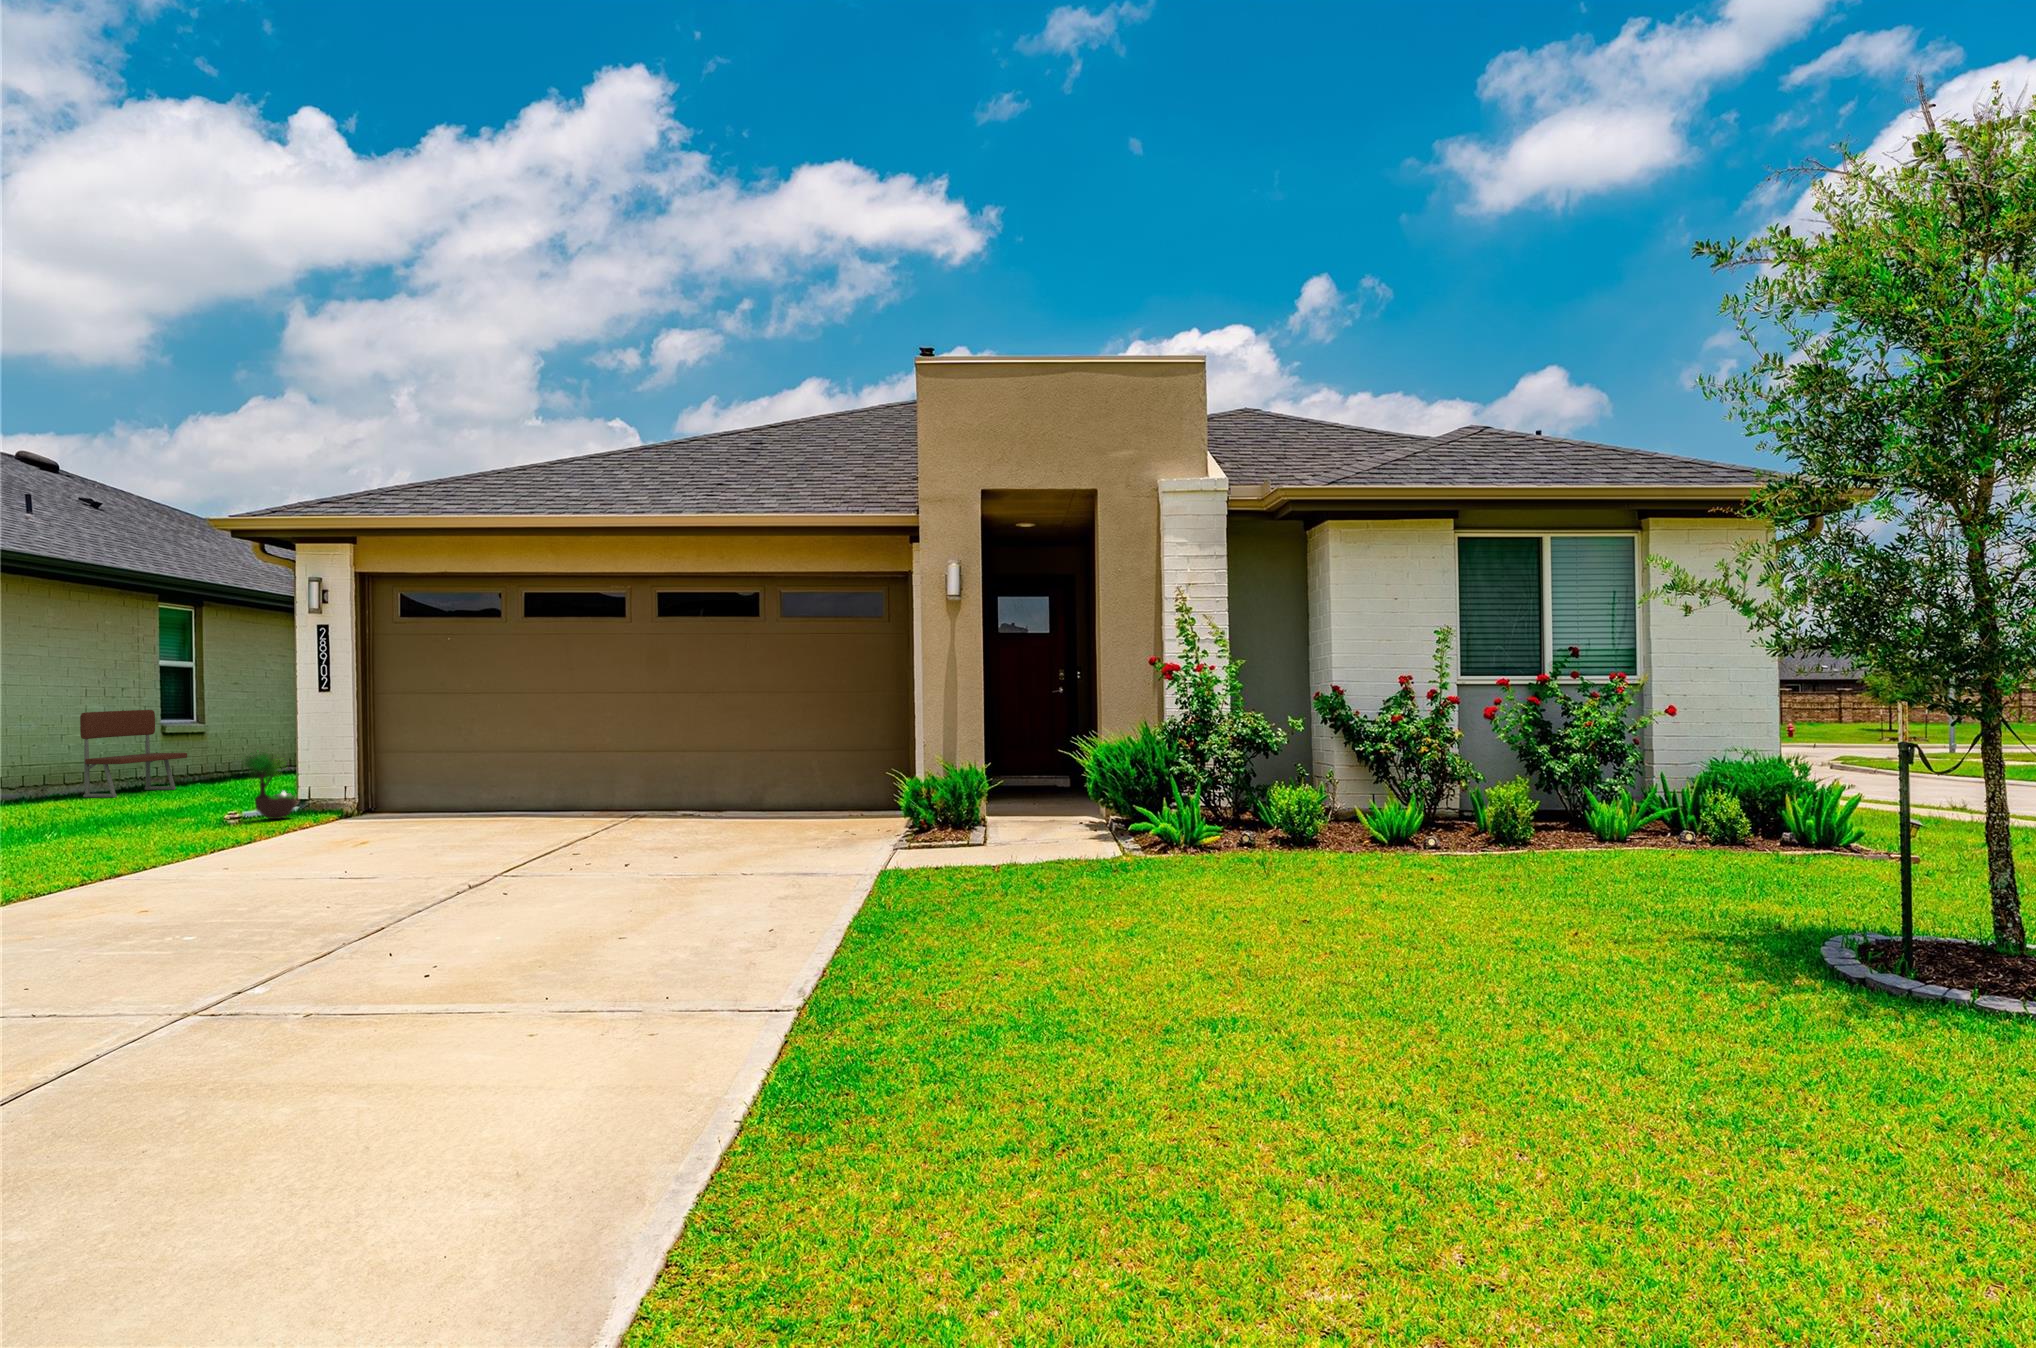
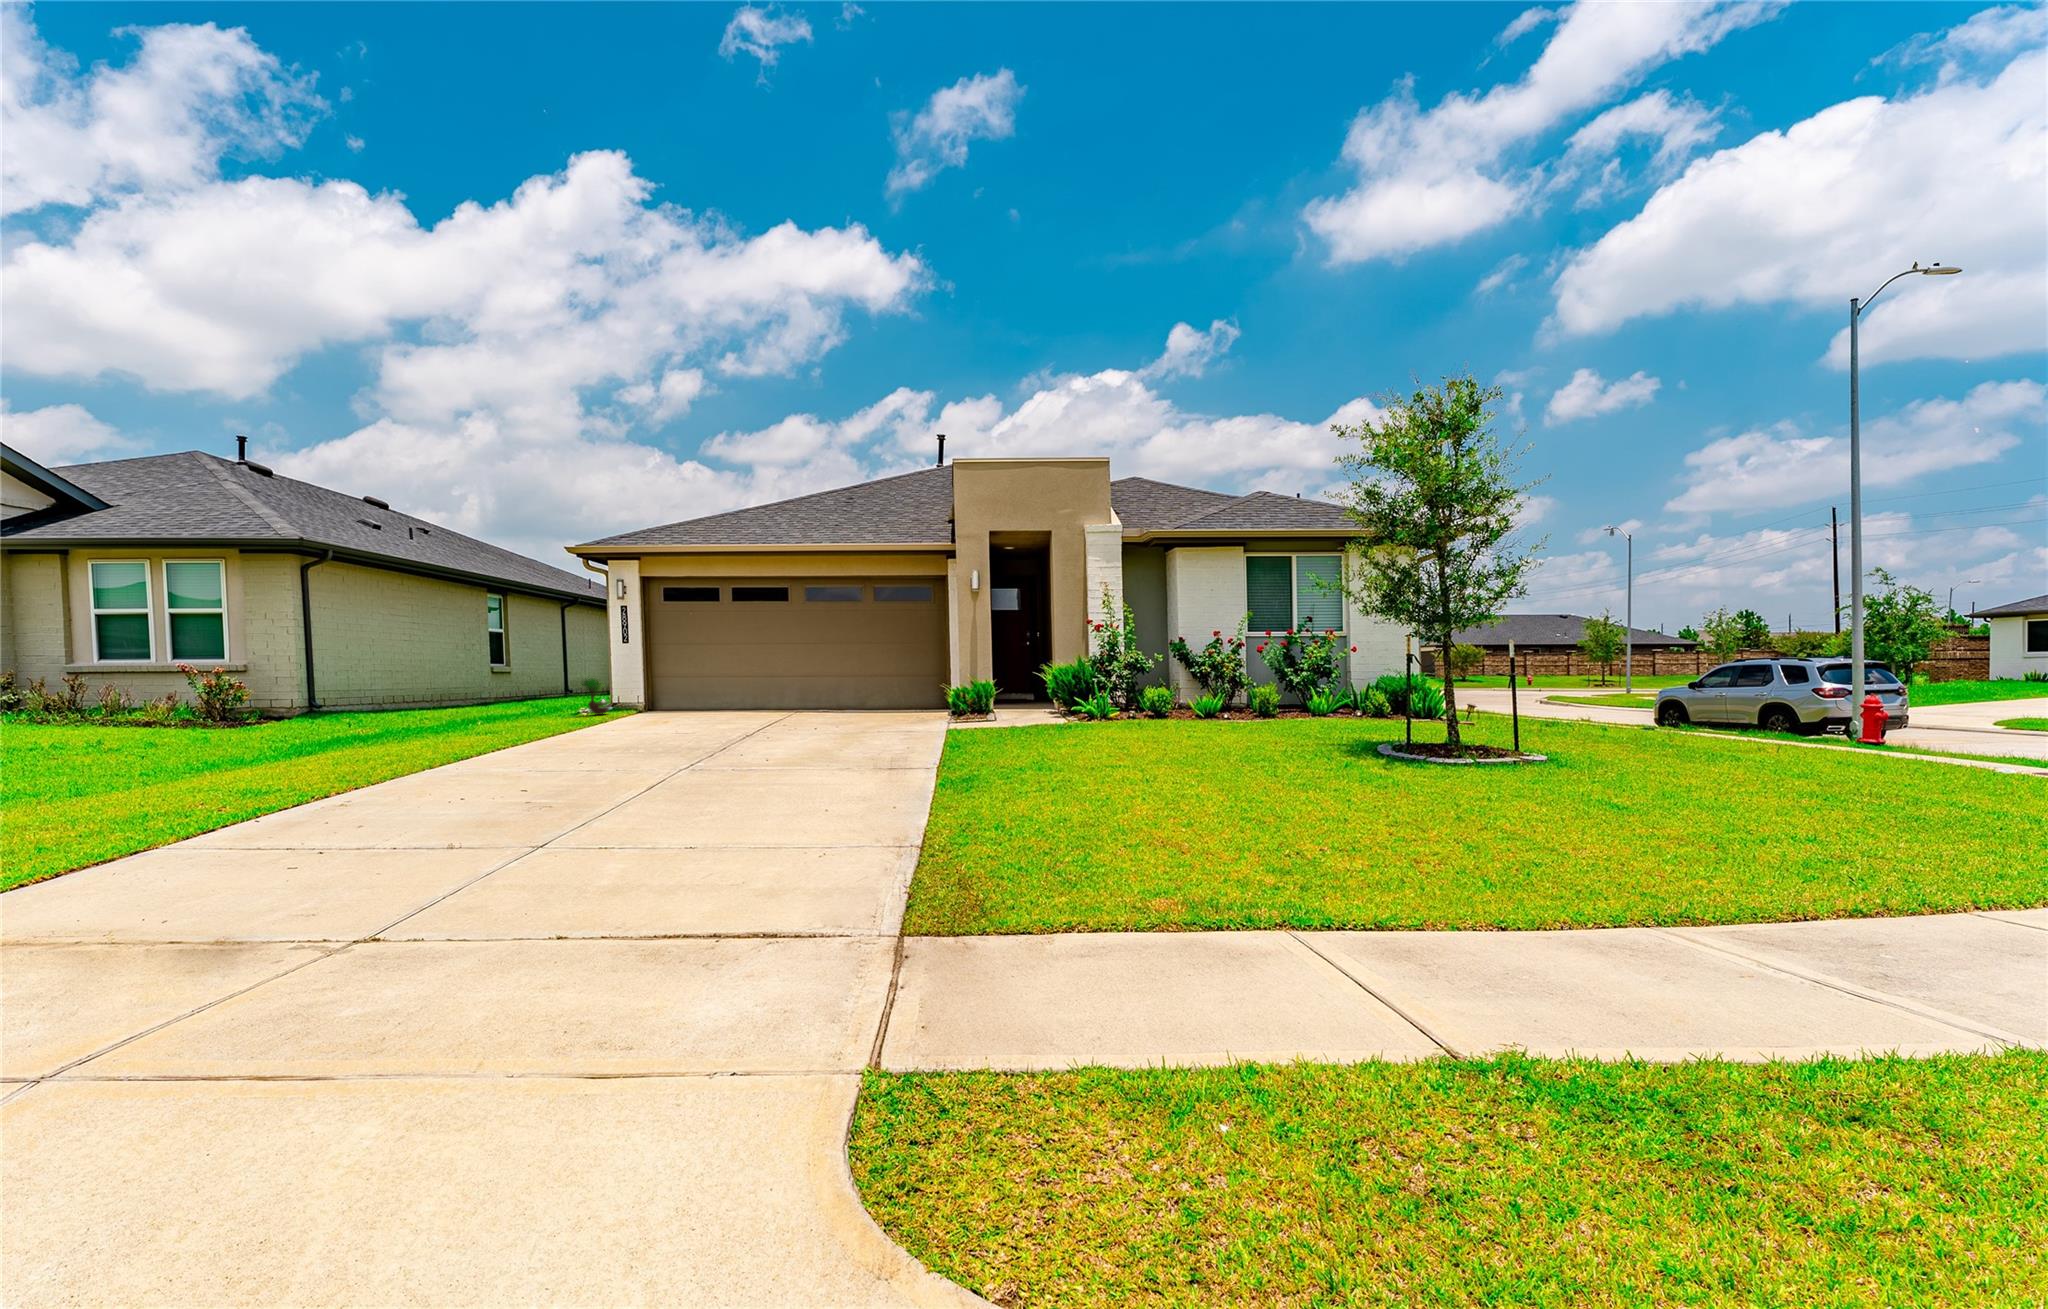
bench: present [80,710,187,798] -> none [470,657,529,707]

